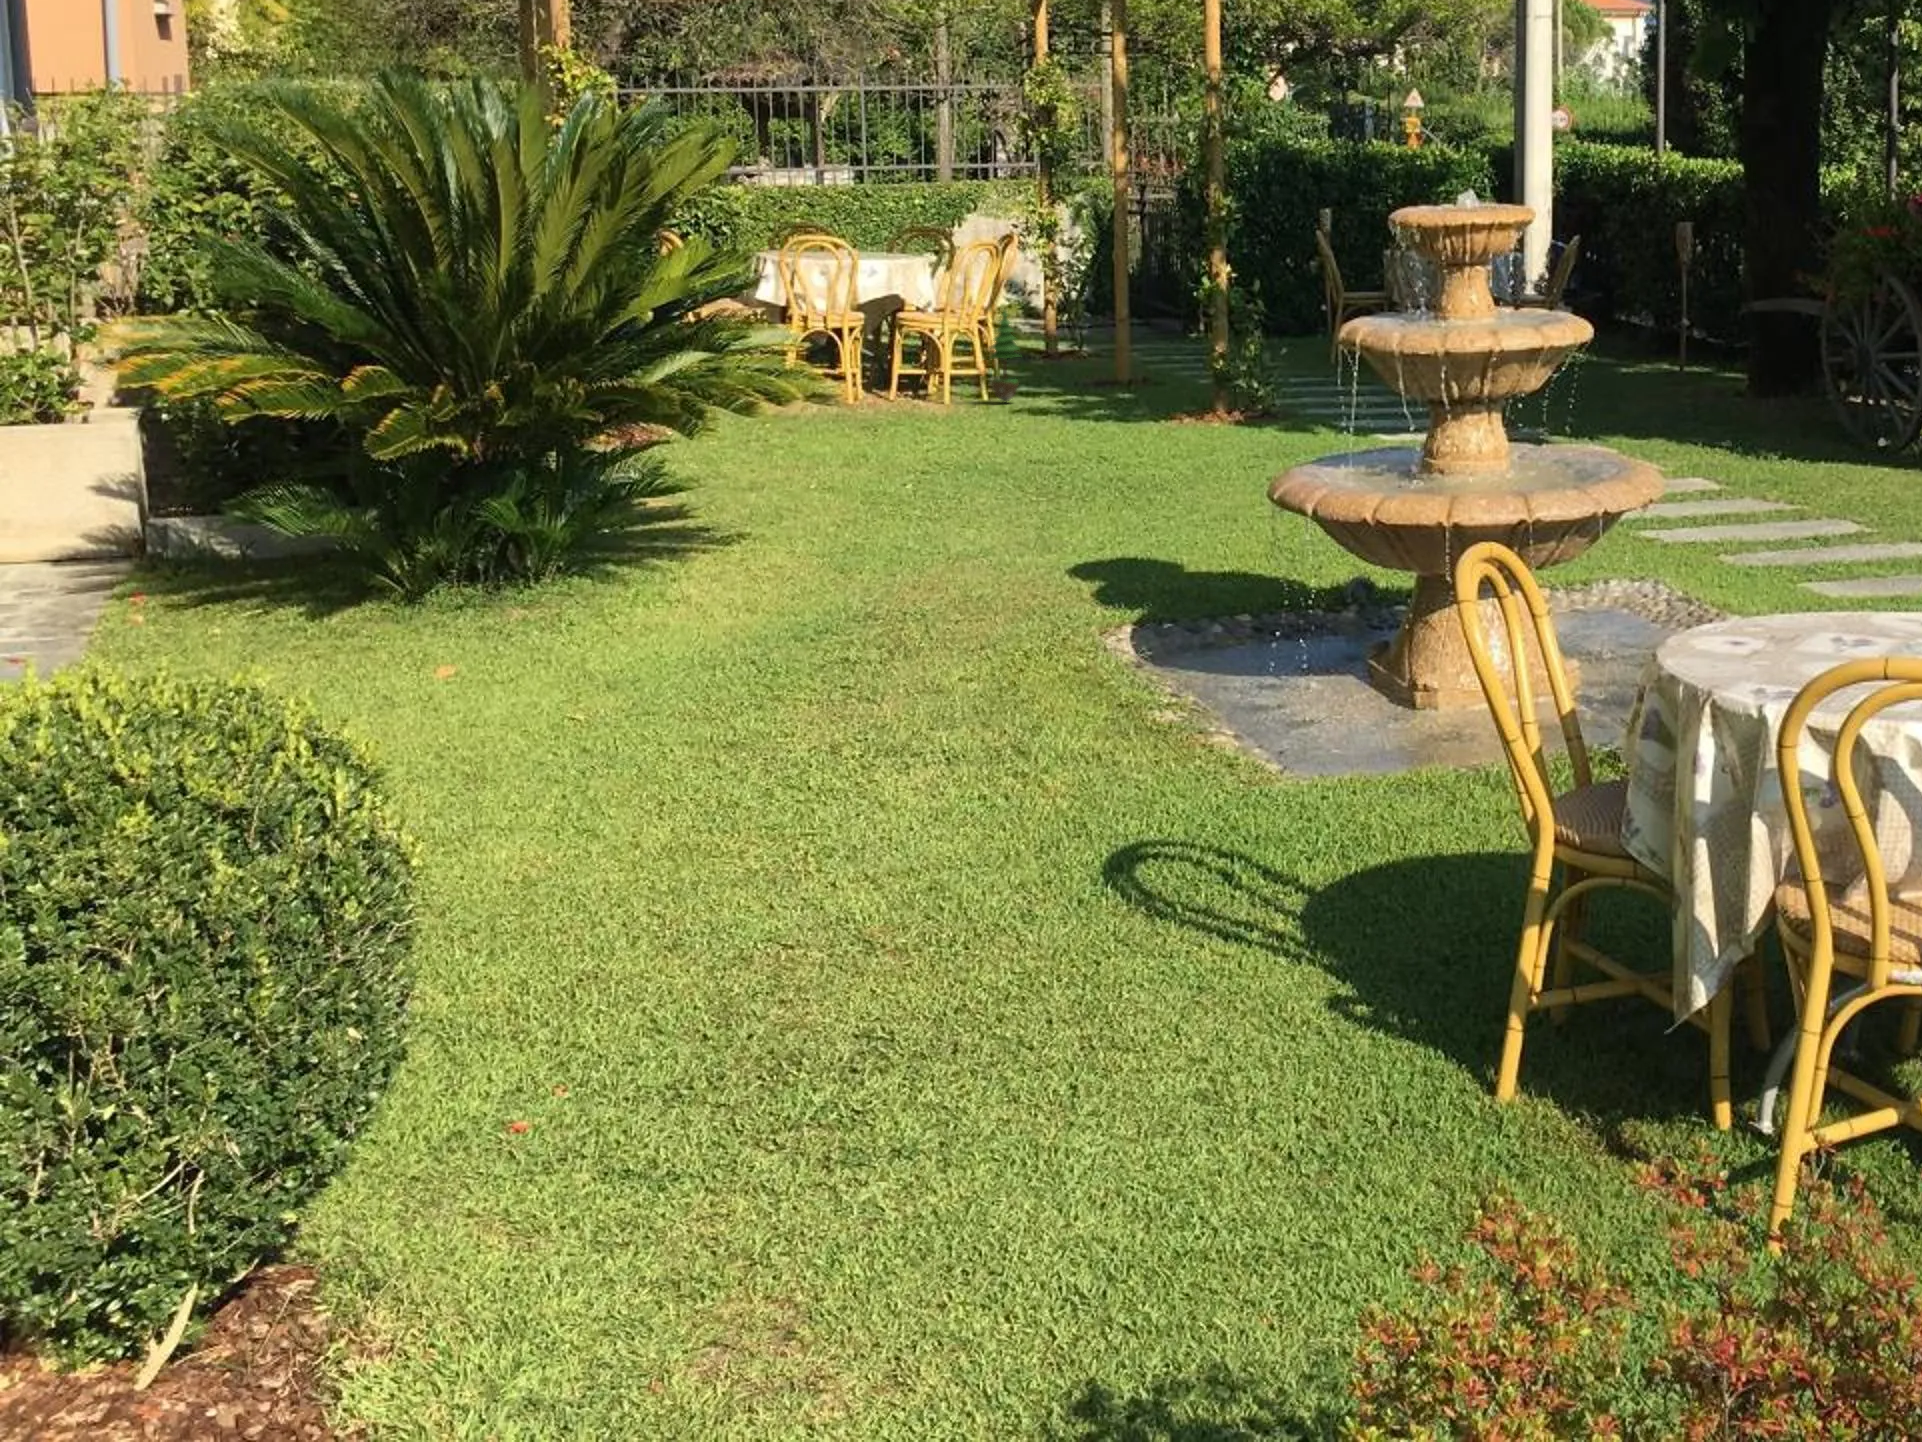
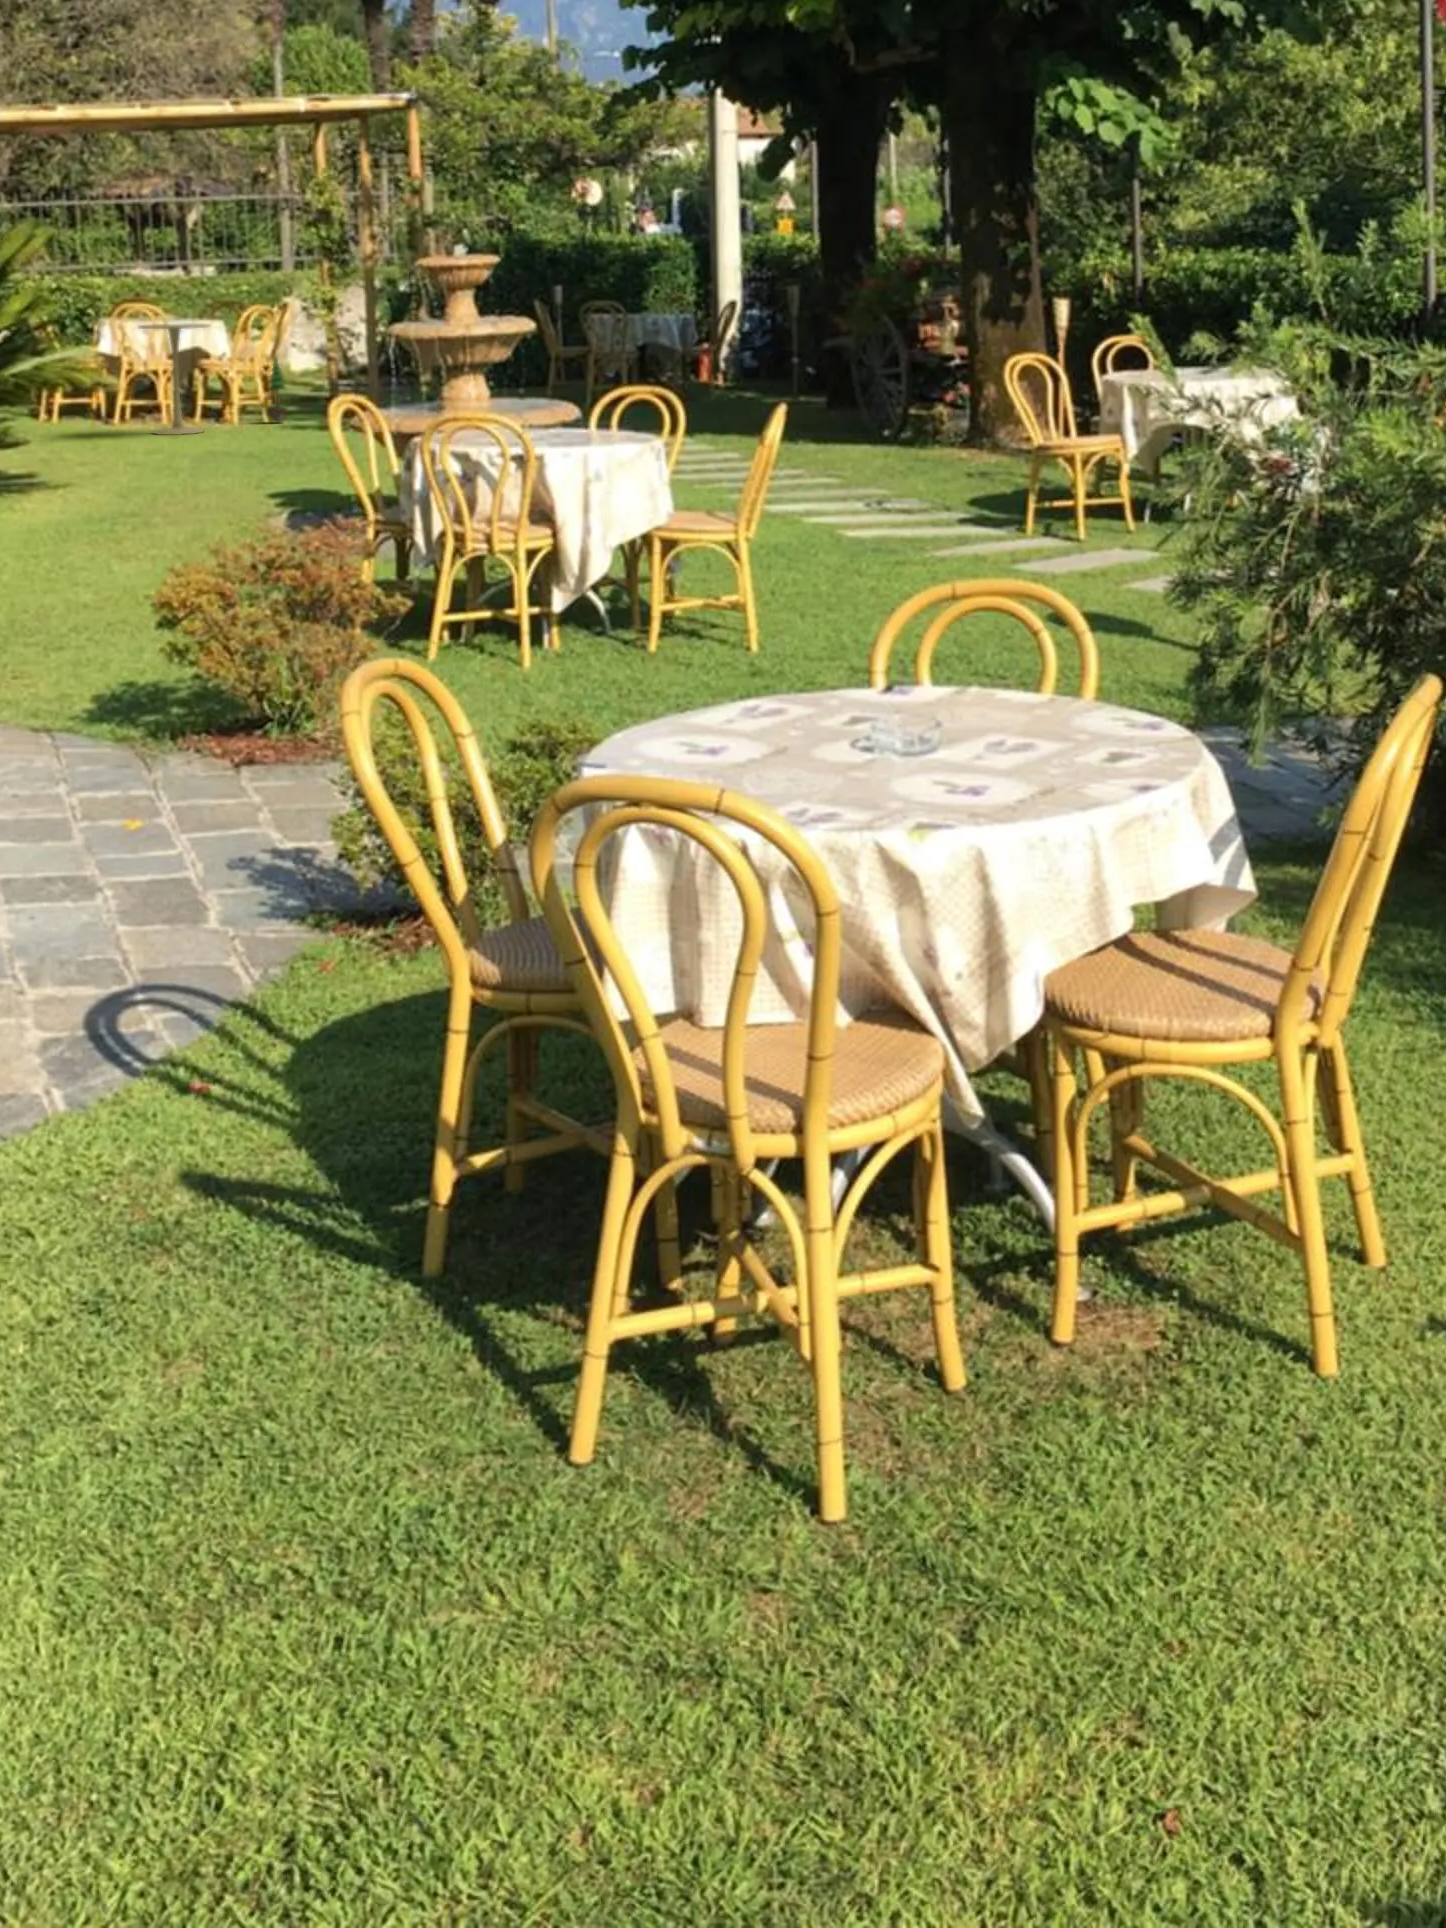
pedestal table: none [818,263,921,422] -> present [139,323,209,435]

